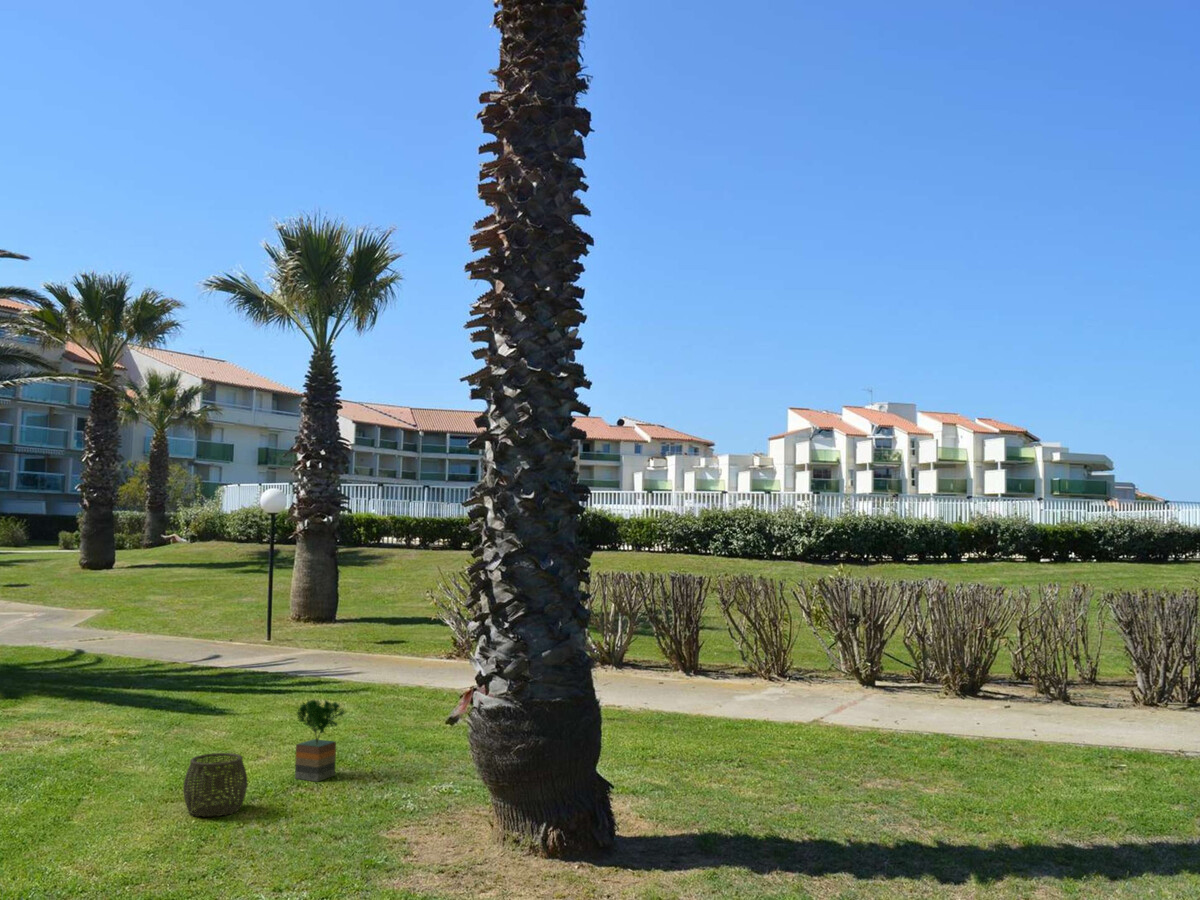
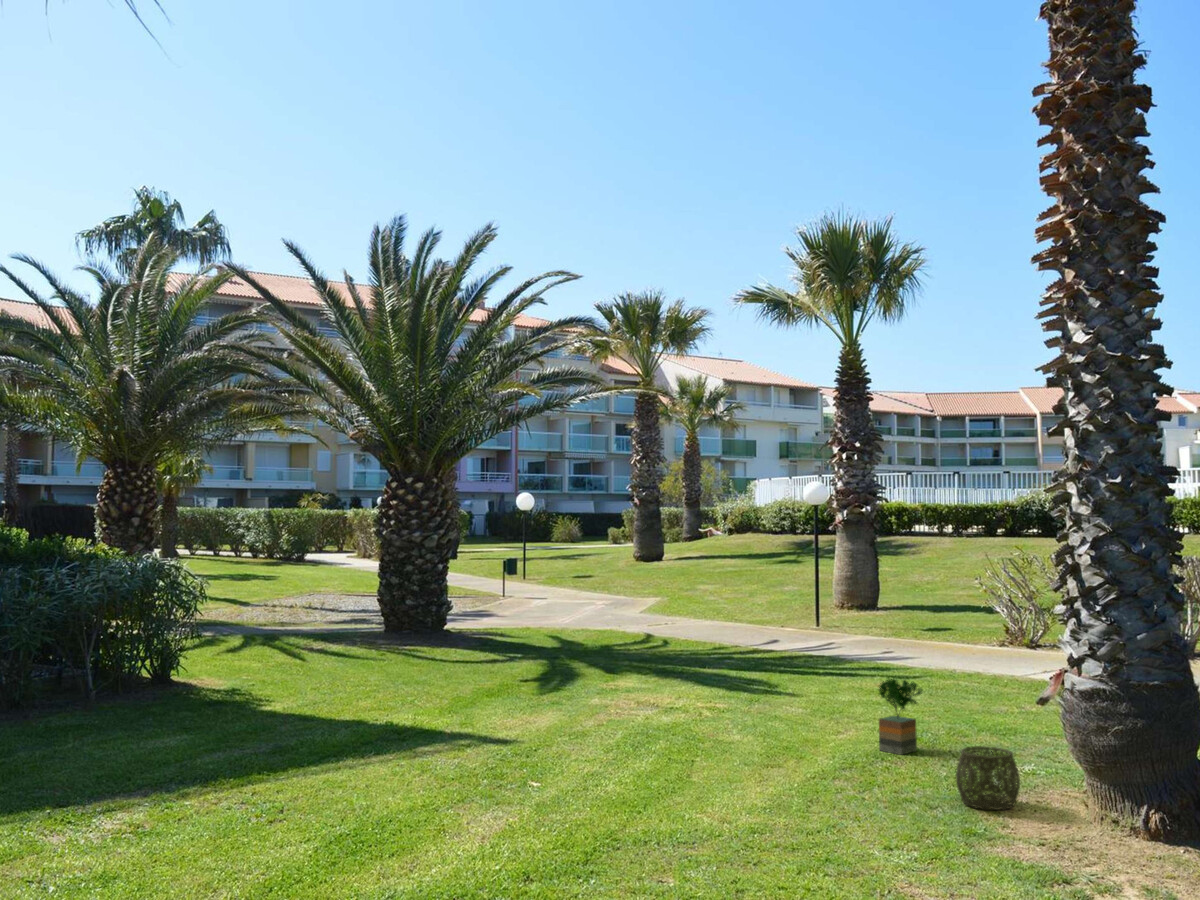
woven basket: present [183,753,248,817] -> present [956,746,1020,810]

